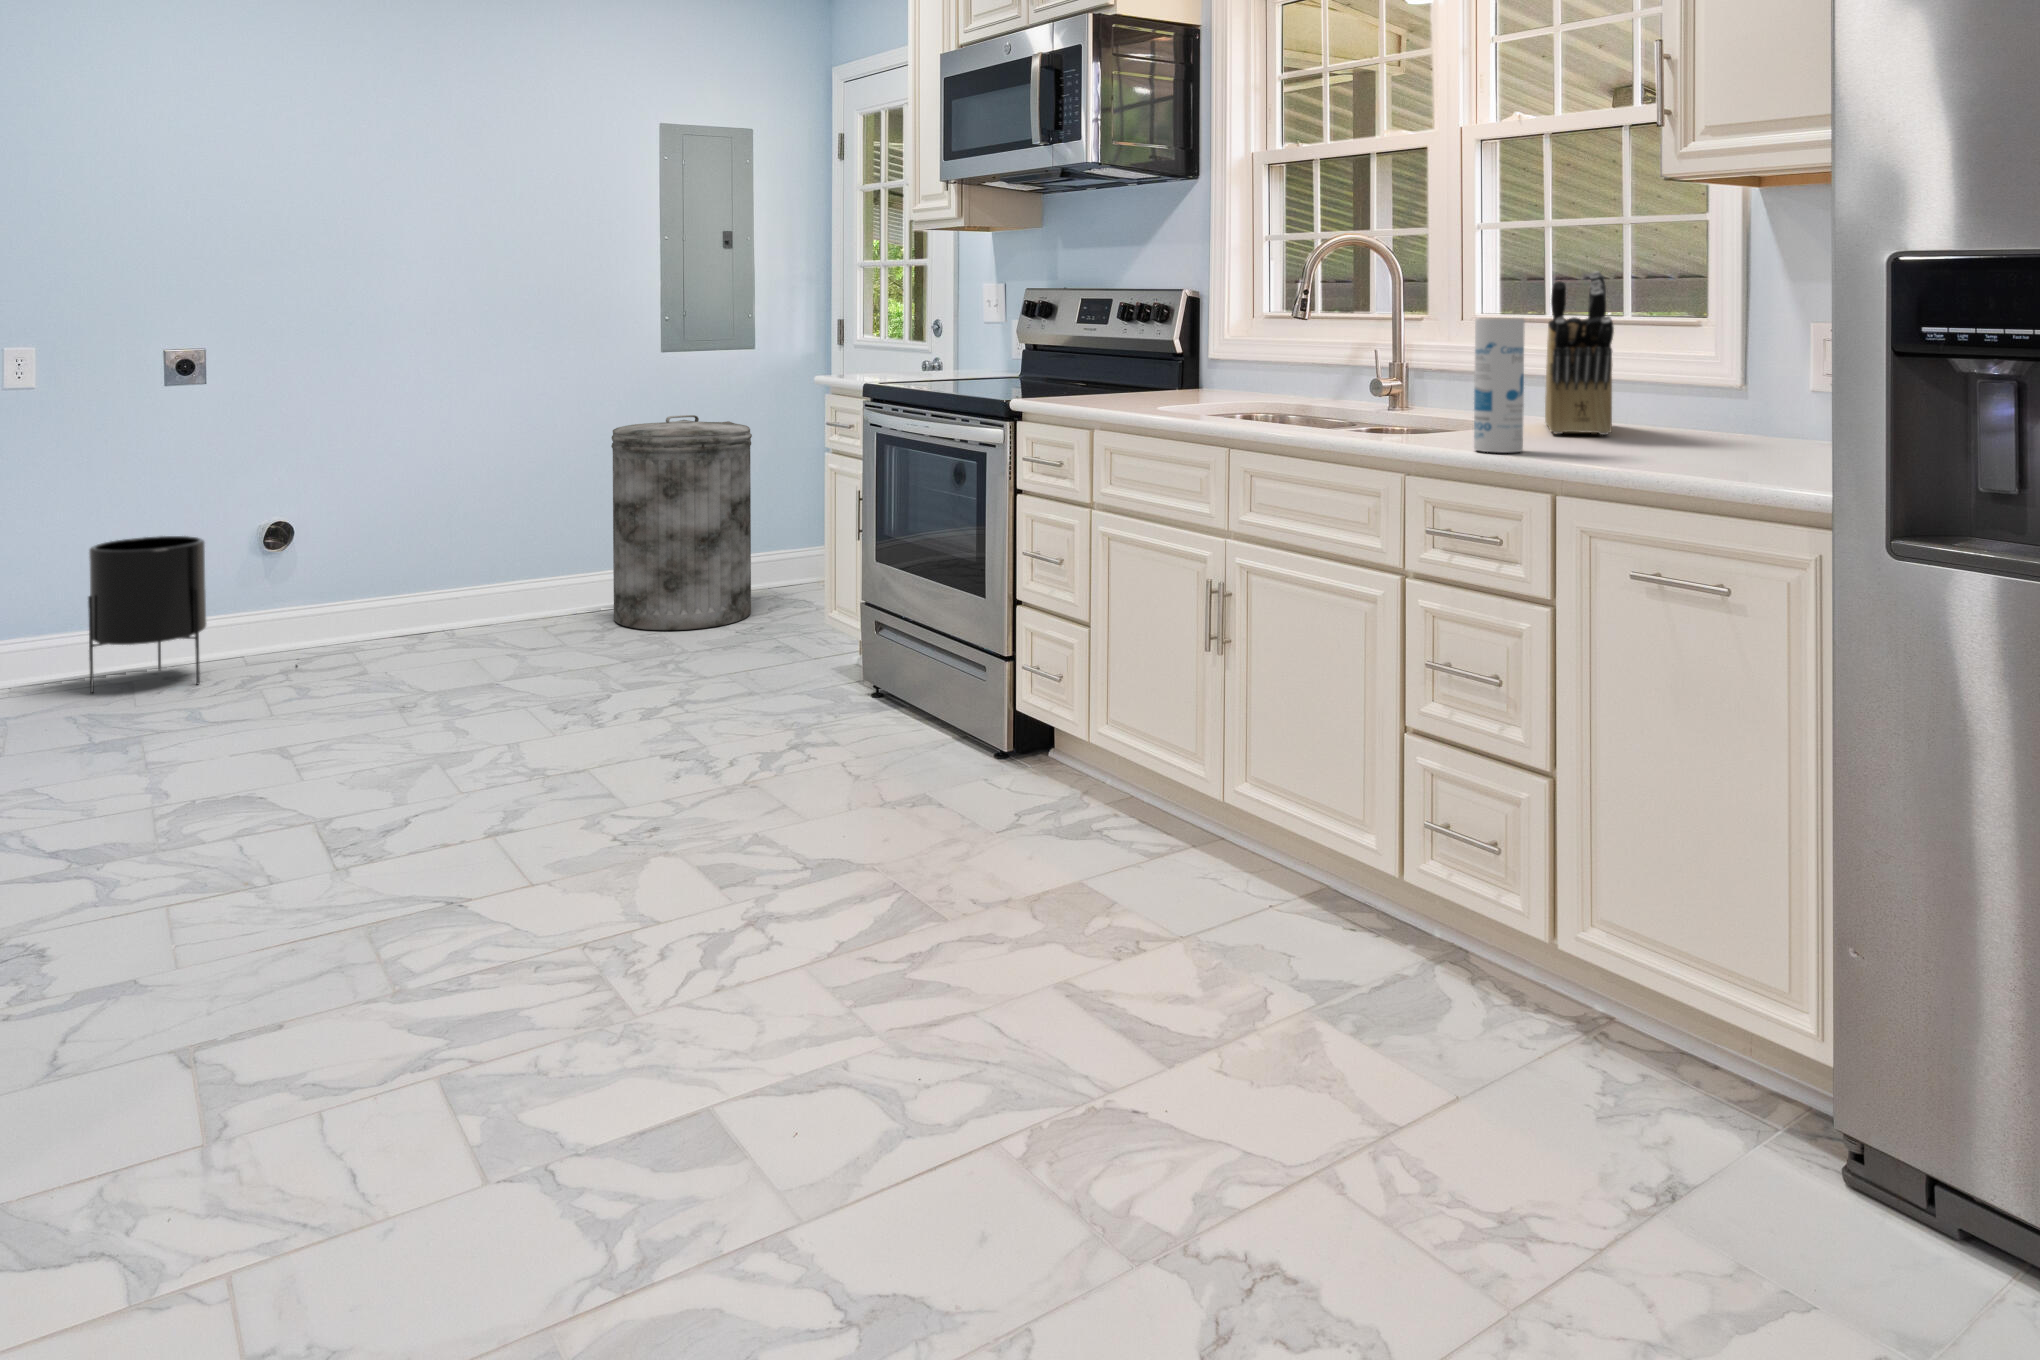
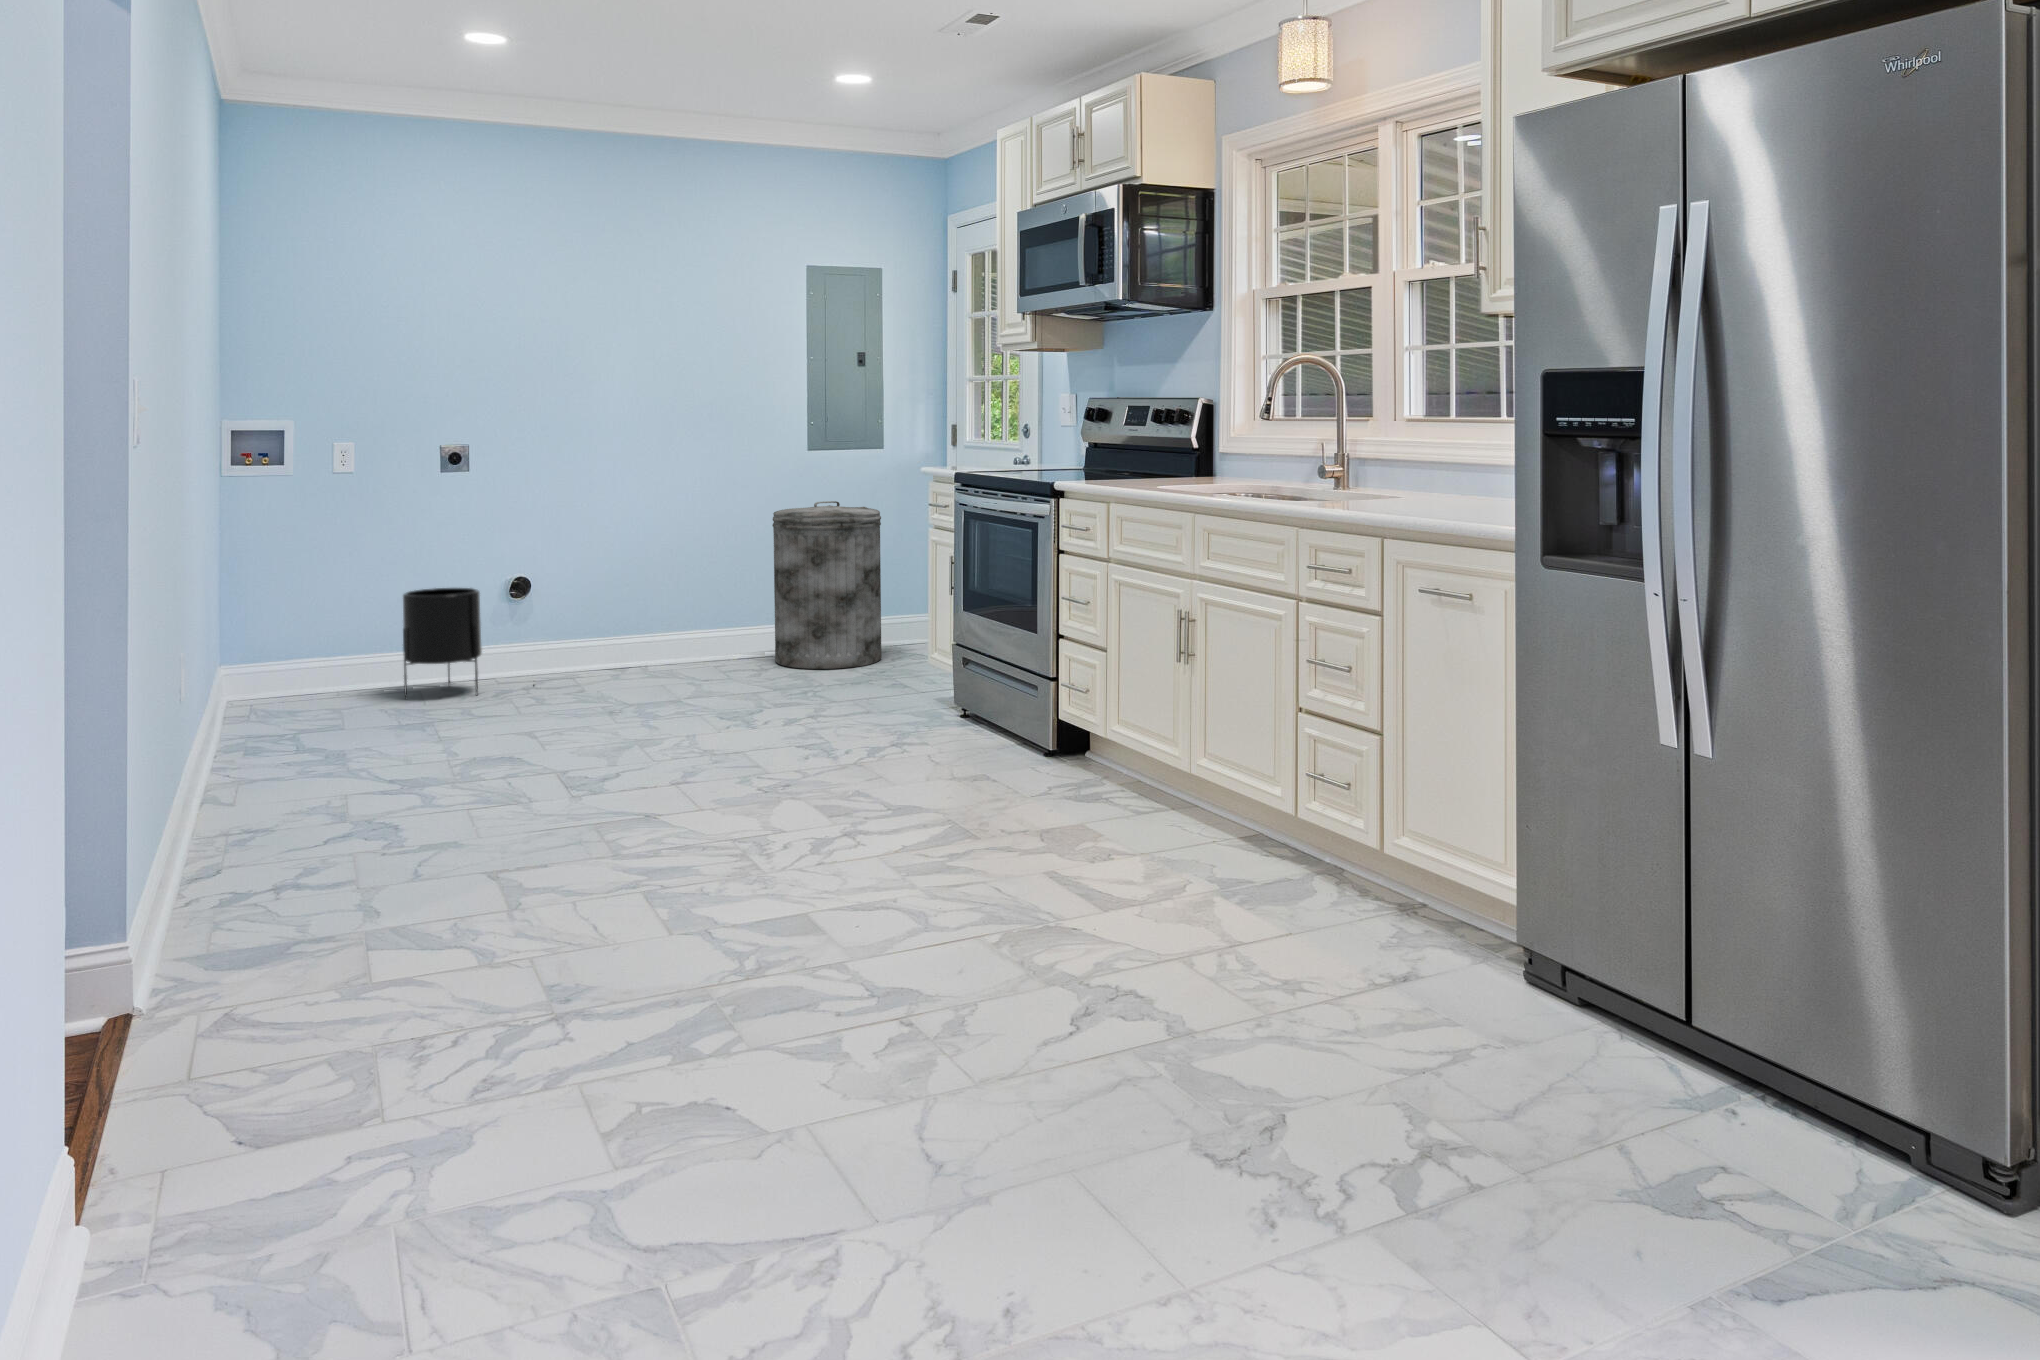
knife block: present [1545,271,1614,435] -> none [1414,383,1474,503]
canister: present [1474,318,1525,452] -> none [1342,418,1377,512]

